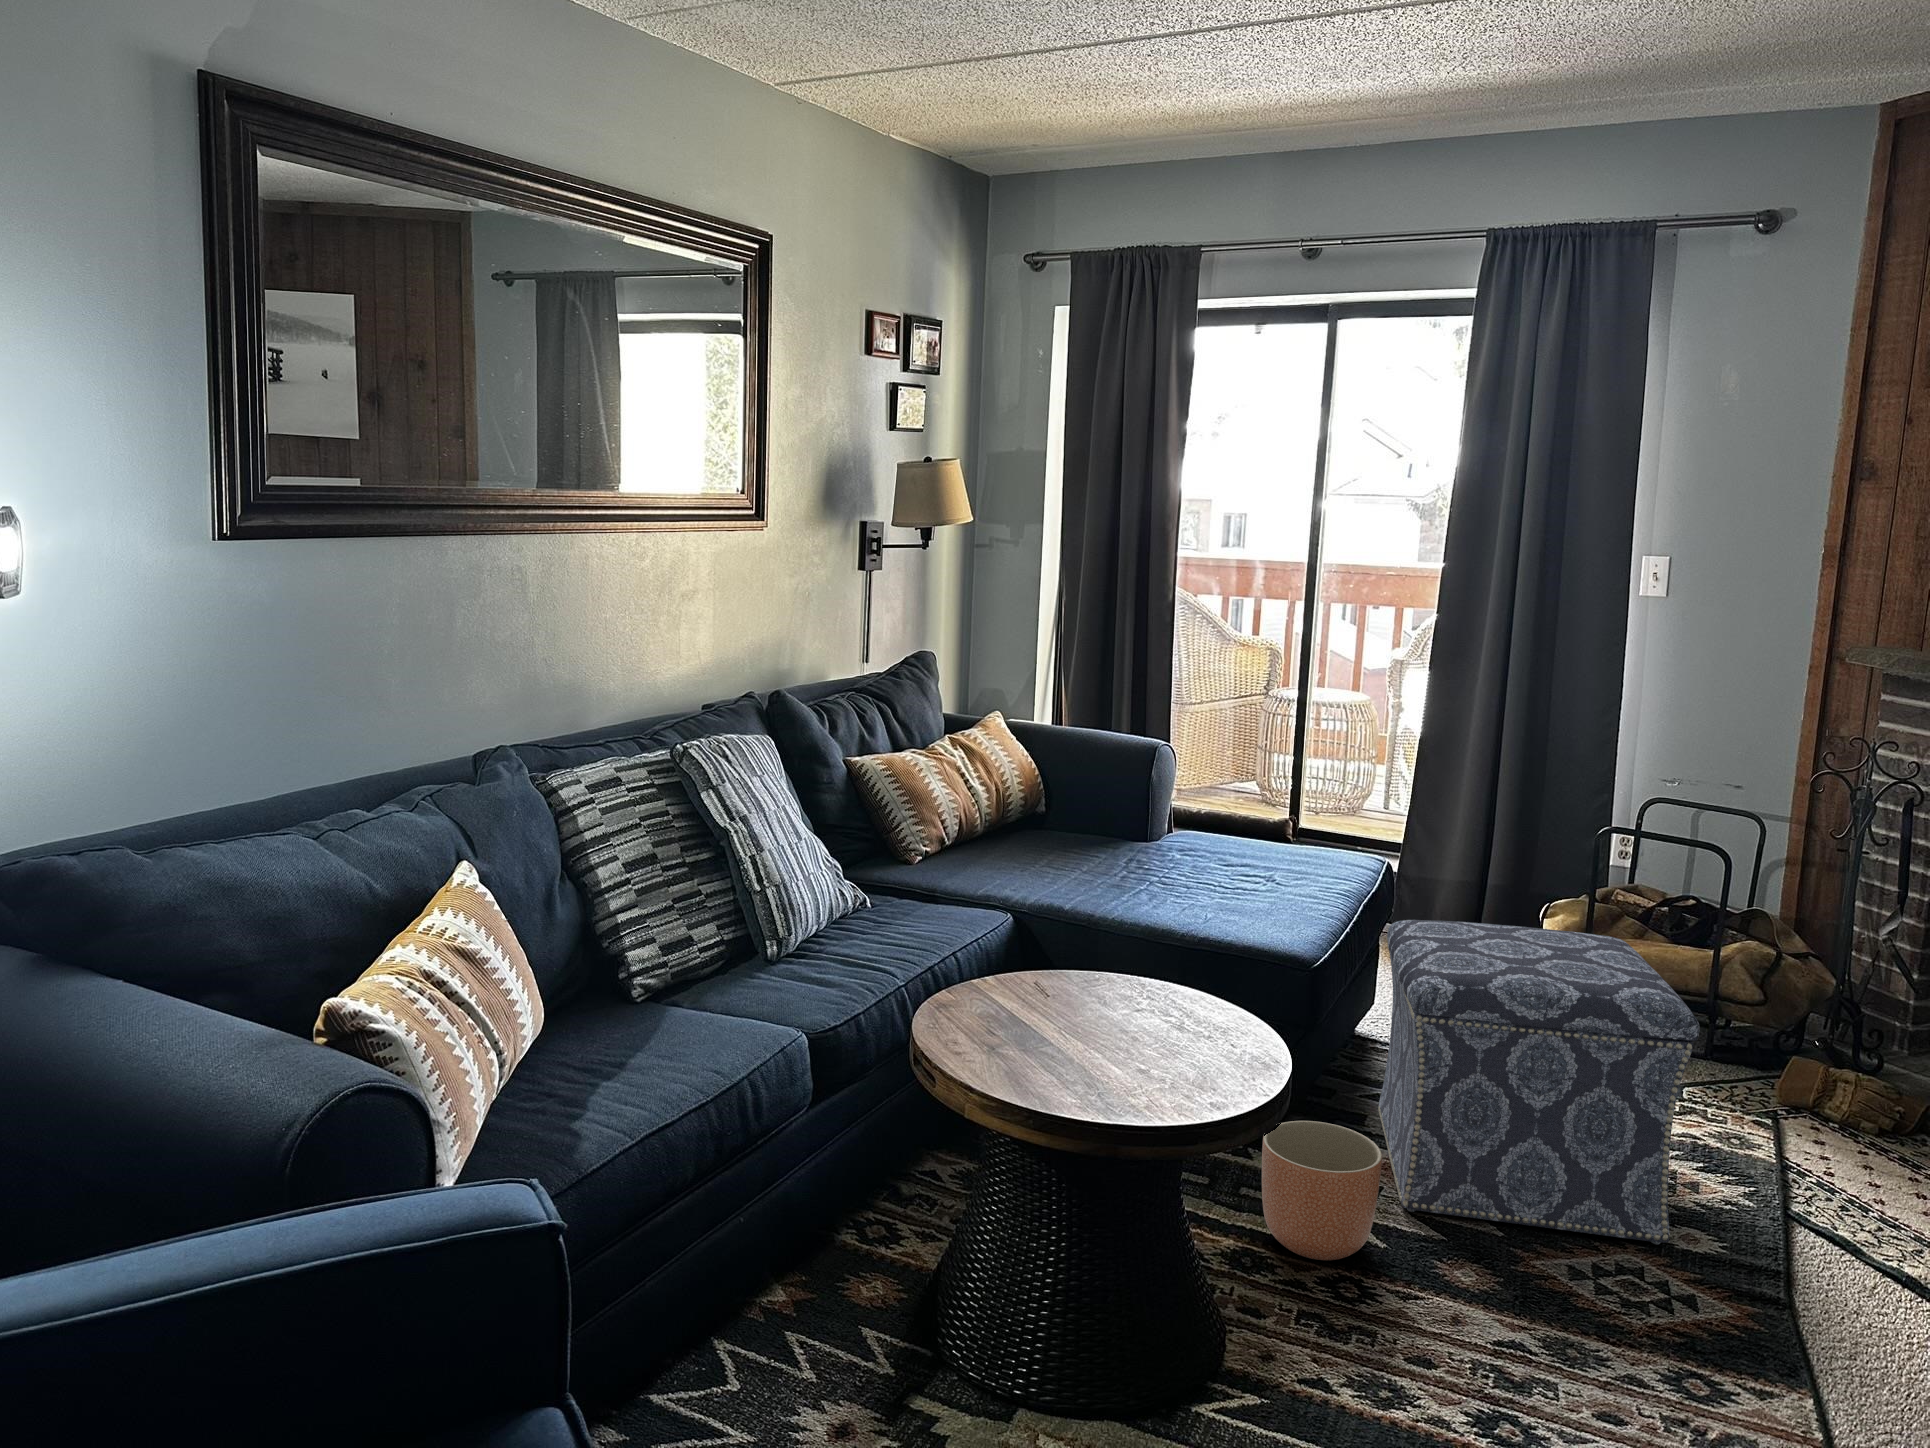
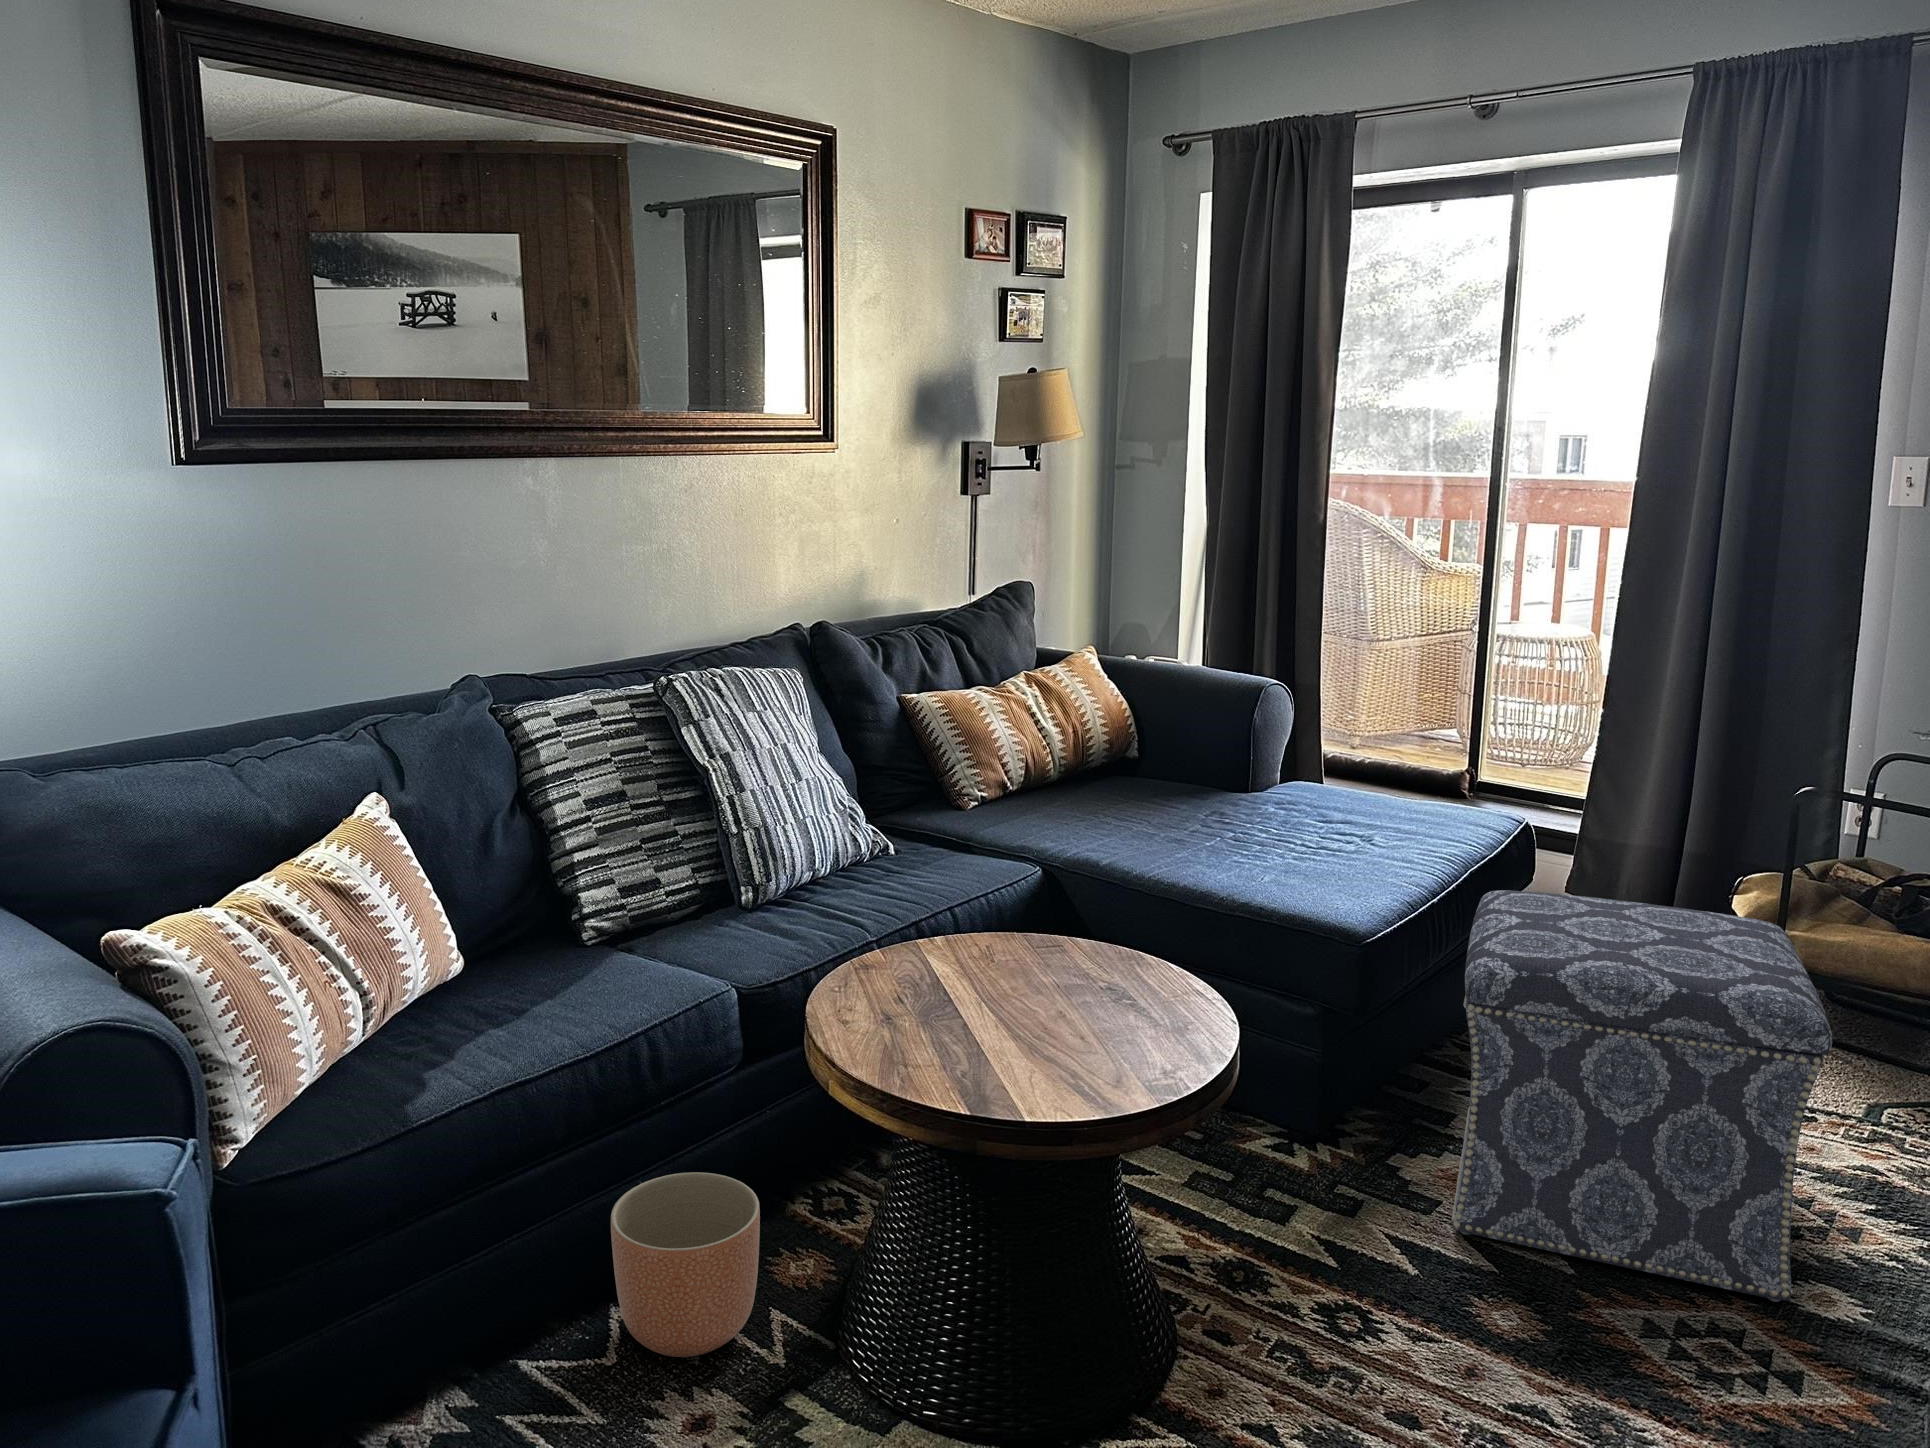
planter: present [1262,1121,1382,1260] -> present [611,1172,760,1357]

